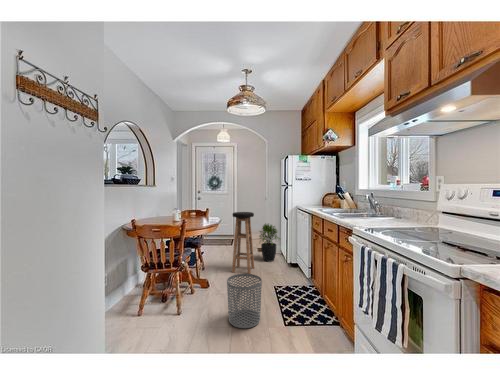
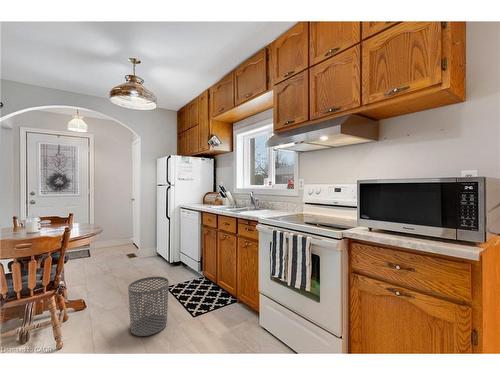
bar stool: present [232,212,254,274] -> none [107,214,134,284]
potted plant: present [260,224,280,262] -> none [132,224,161,265]

